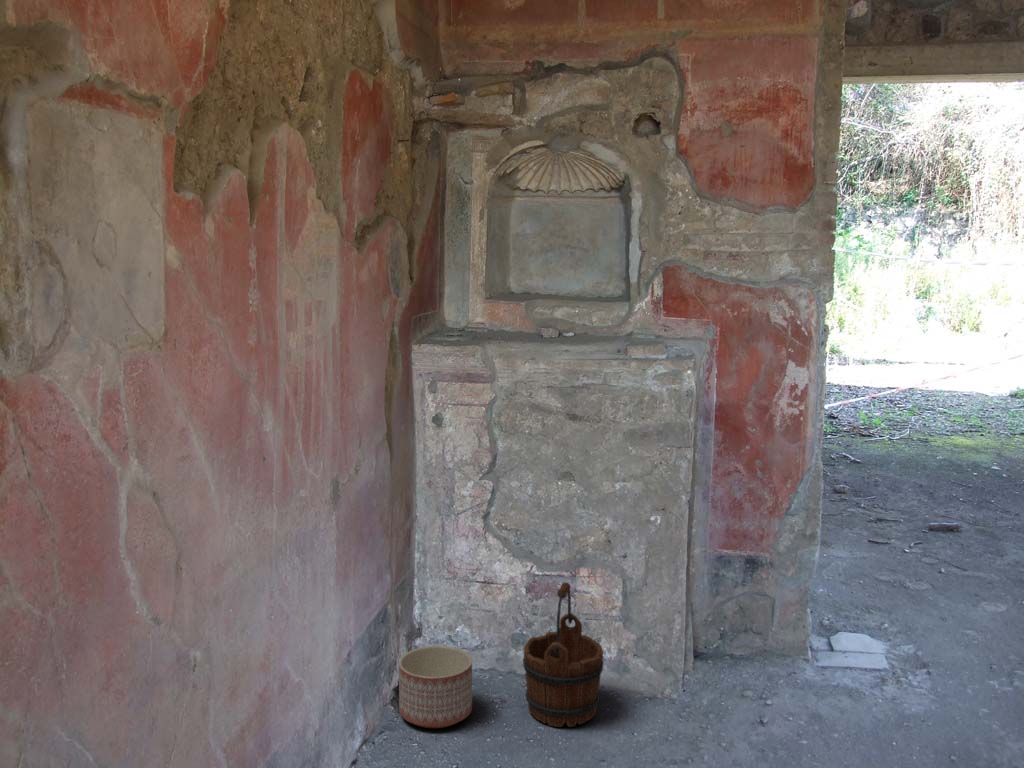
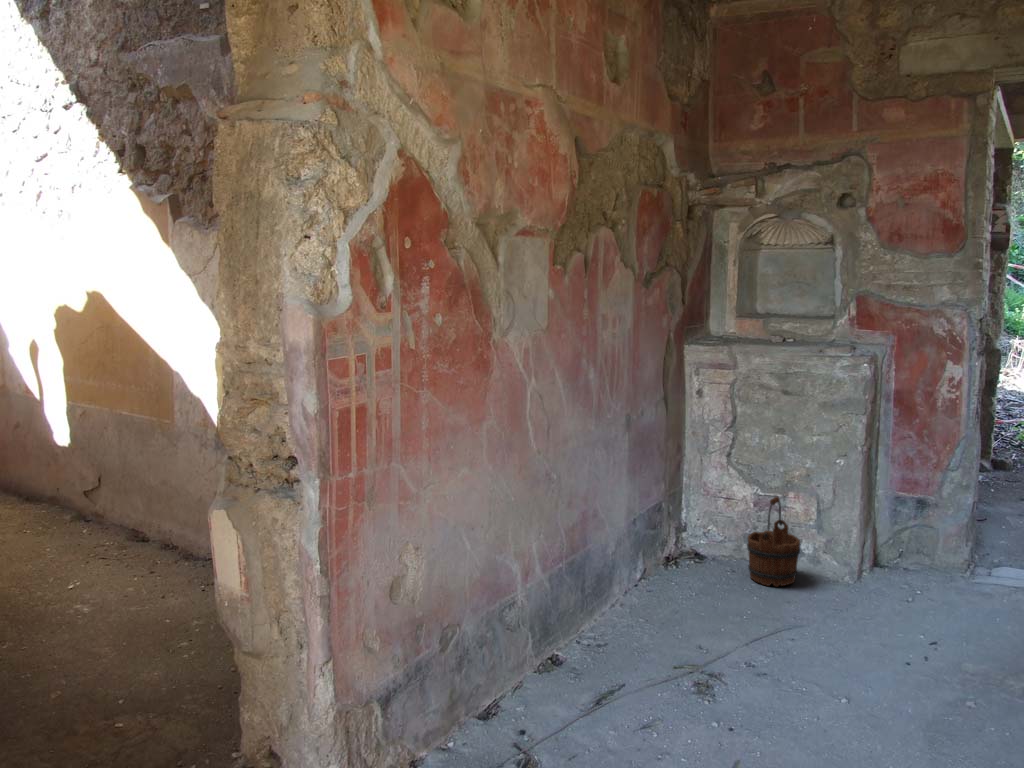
planter: present [399,646,472,728] -> none [668,532,714,578]

